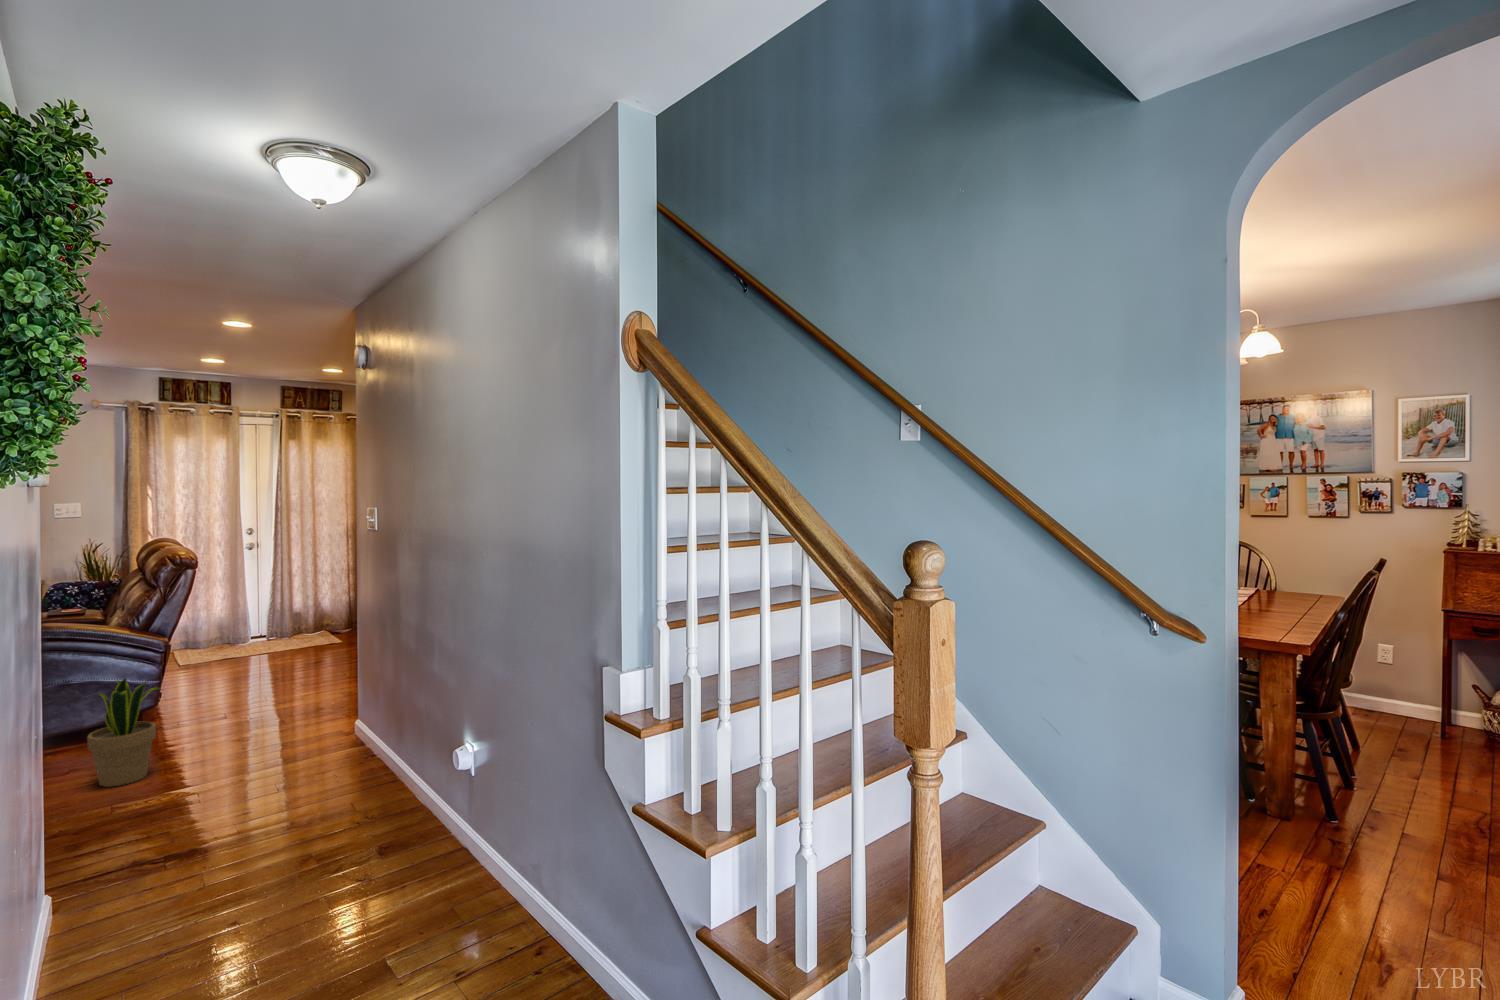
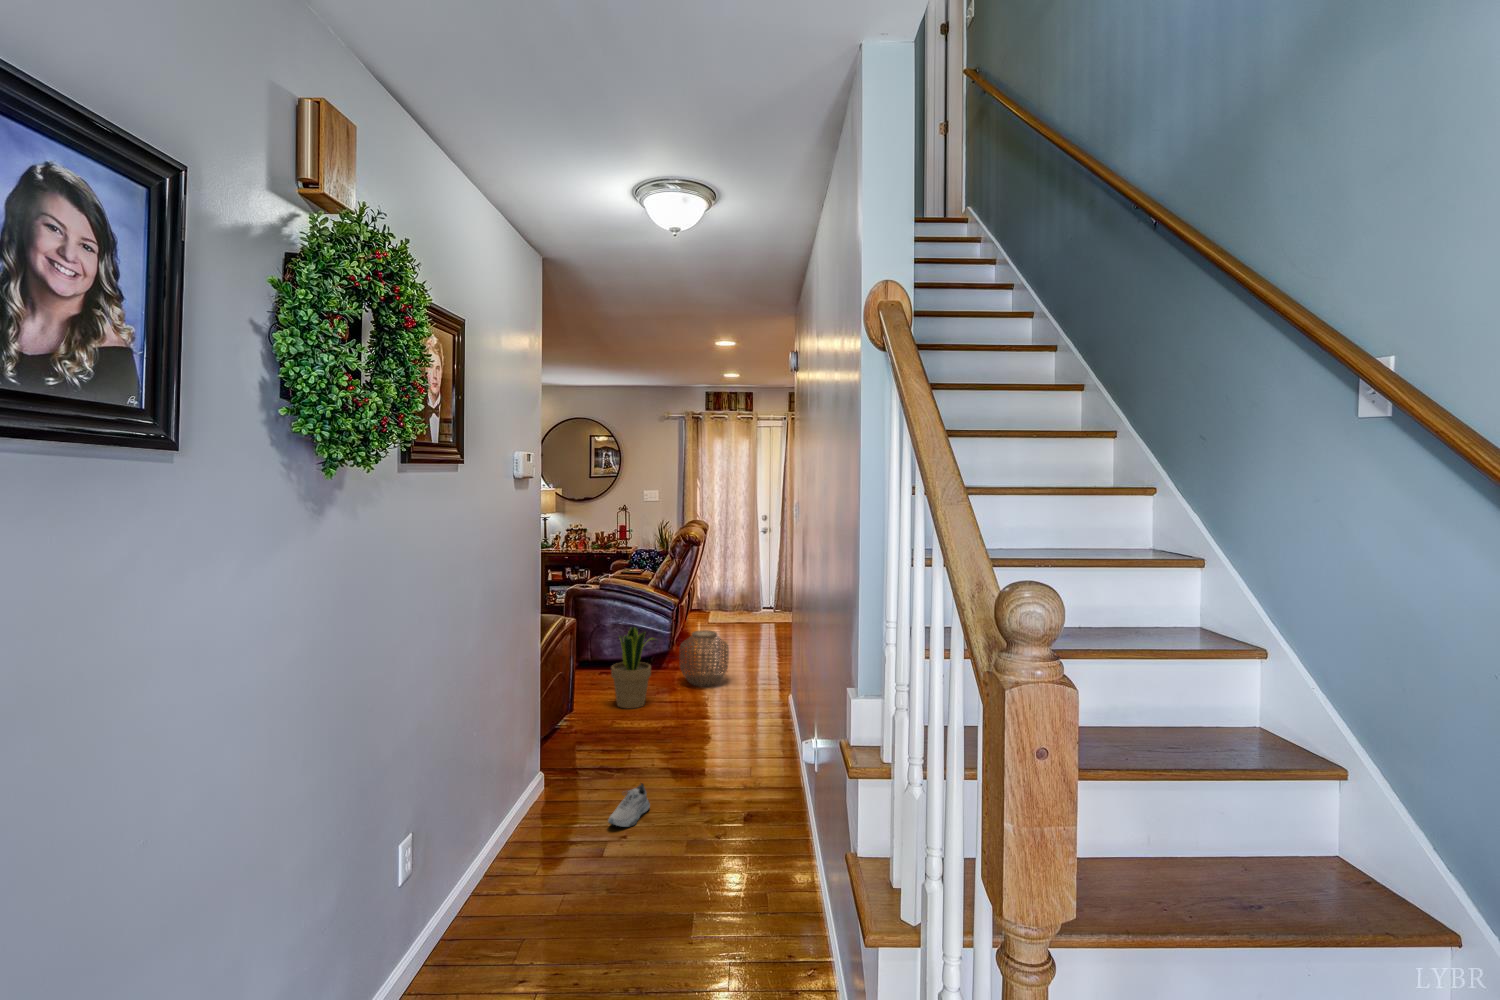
woven basket: none [185,667,259,736] -> present [679,630,729,687]
shoe: none [193,856,243,918] -> present [608,783,650,827]

